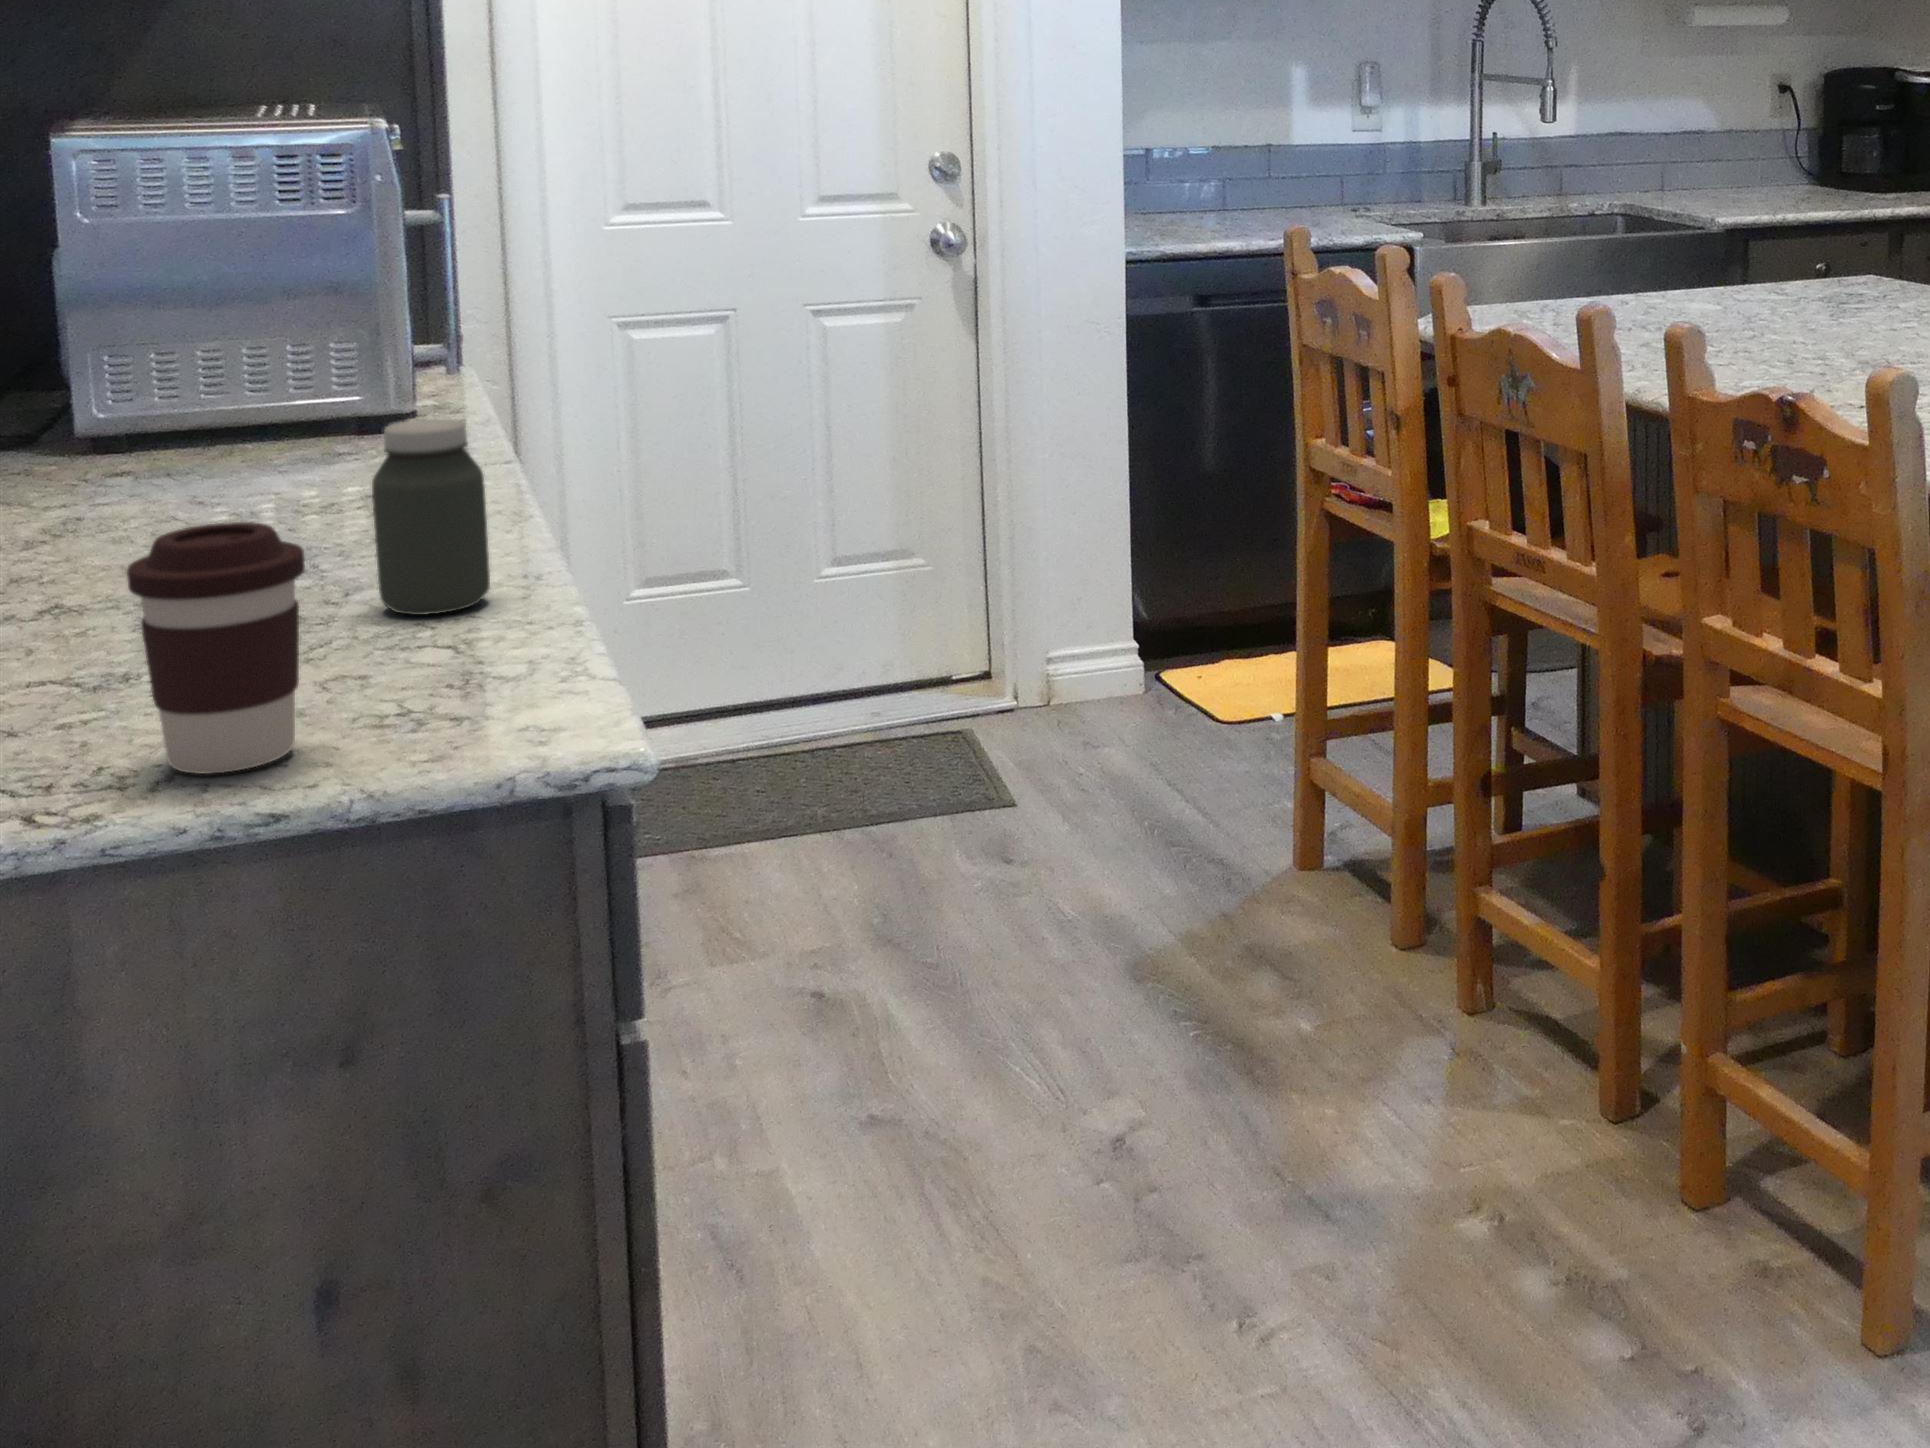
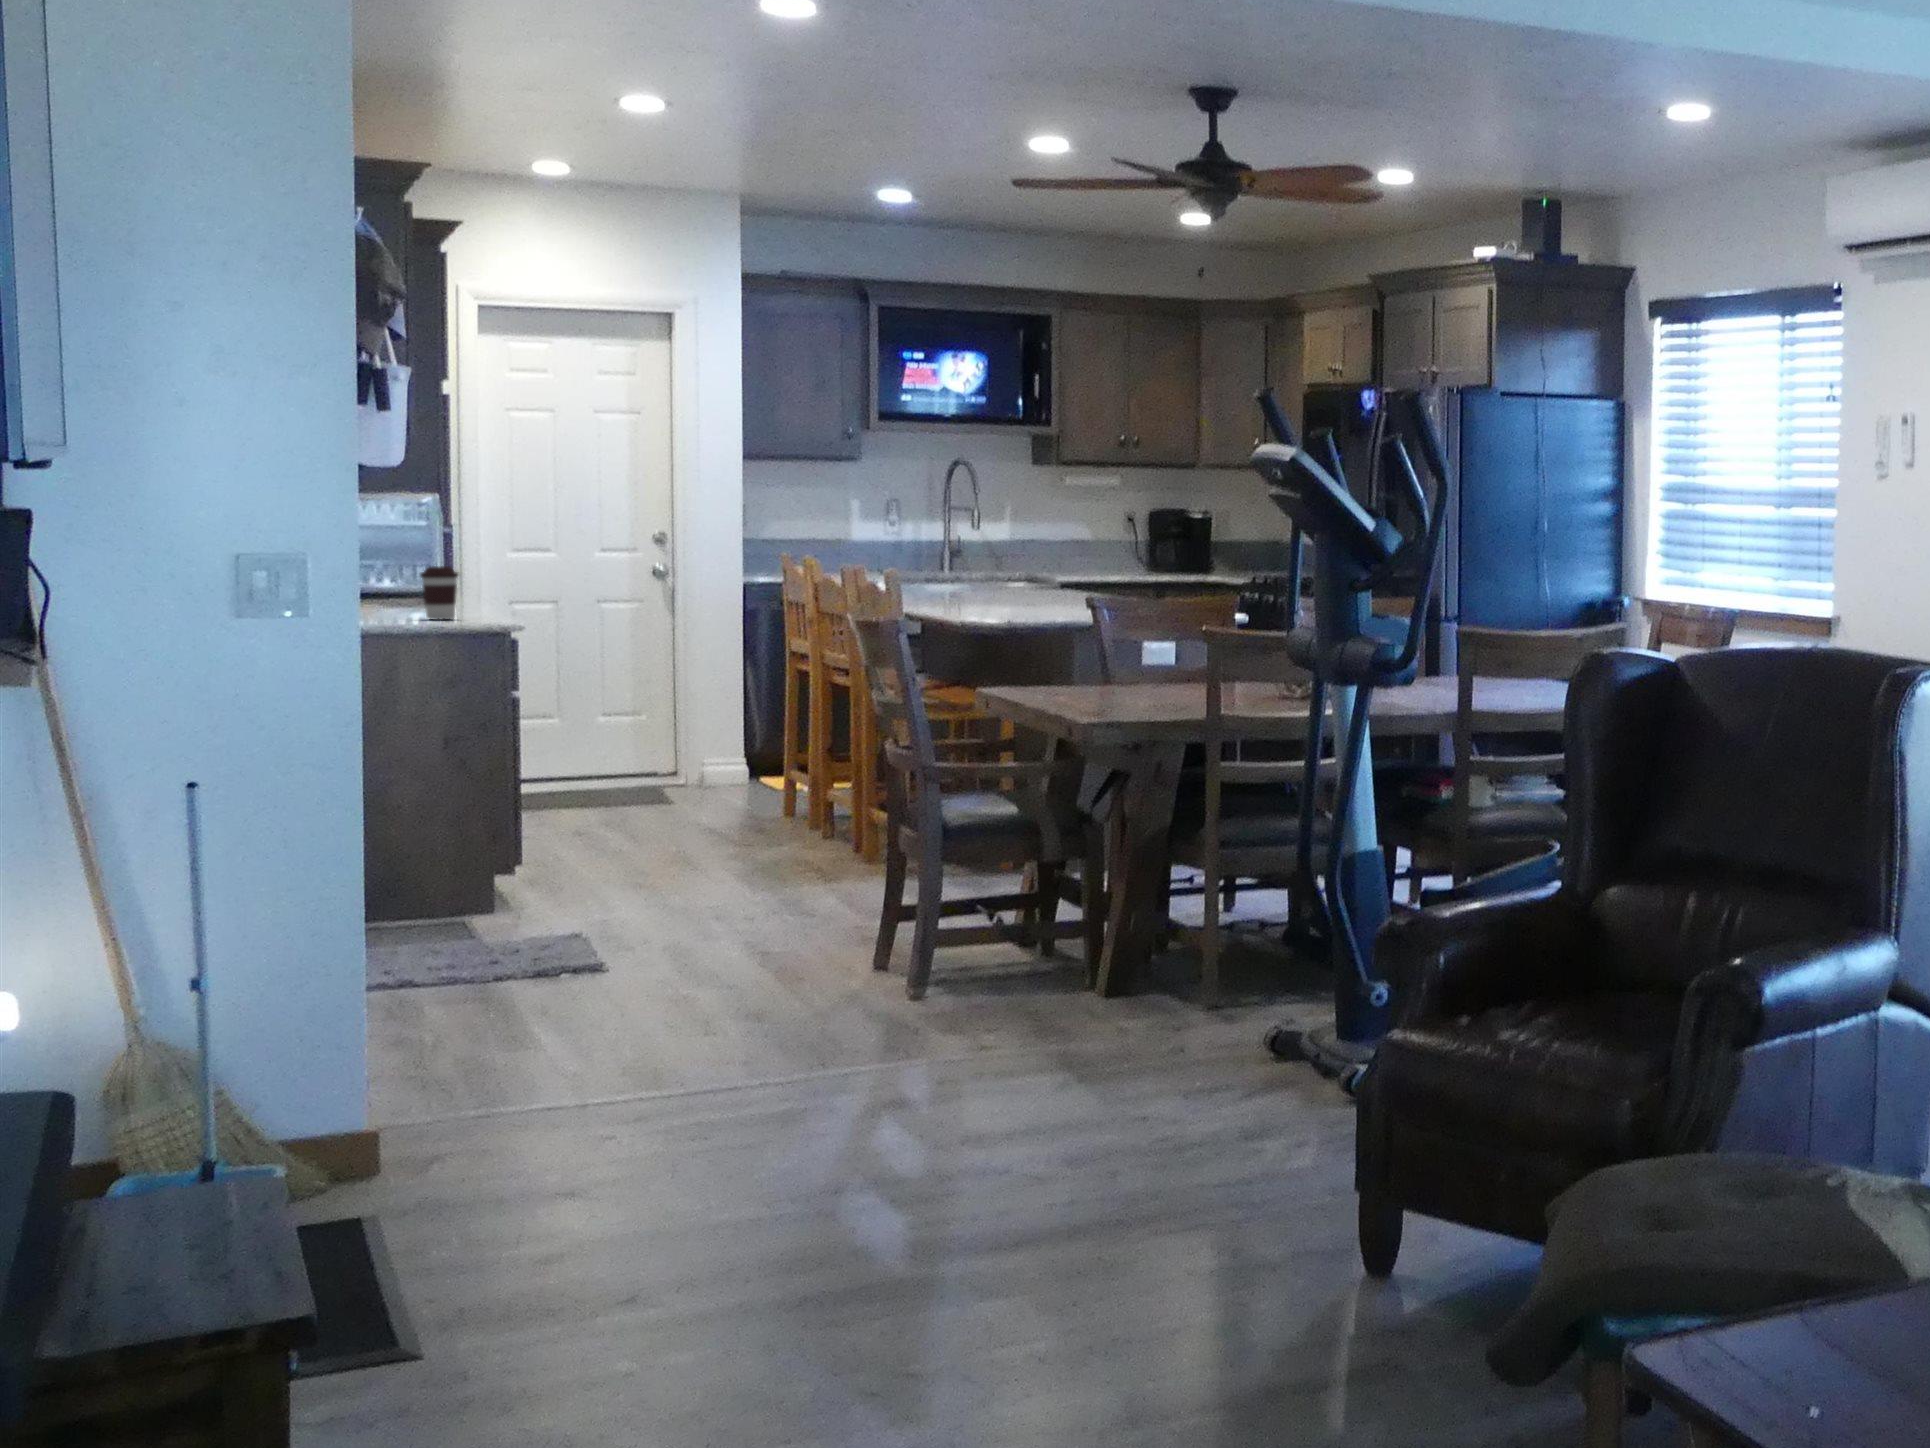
jar: present [372,419,490,615] -> none [460,563,491,614]

